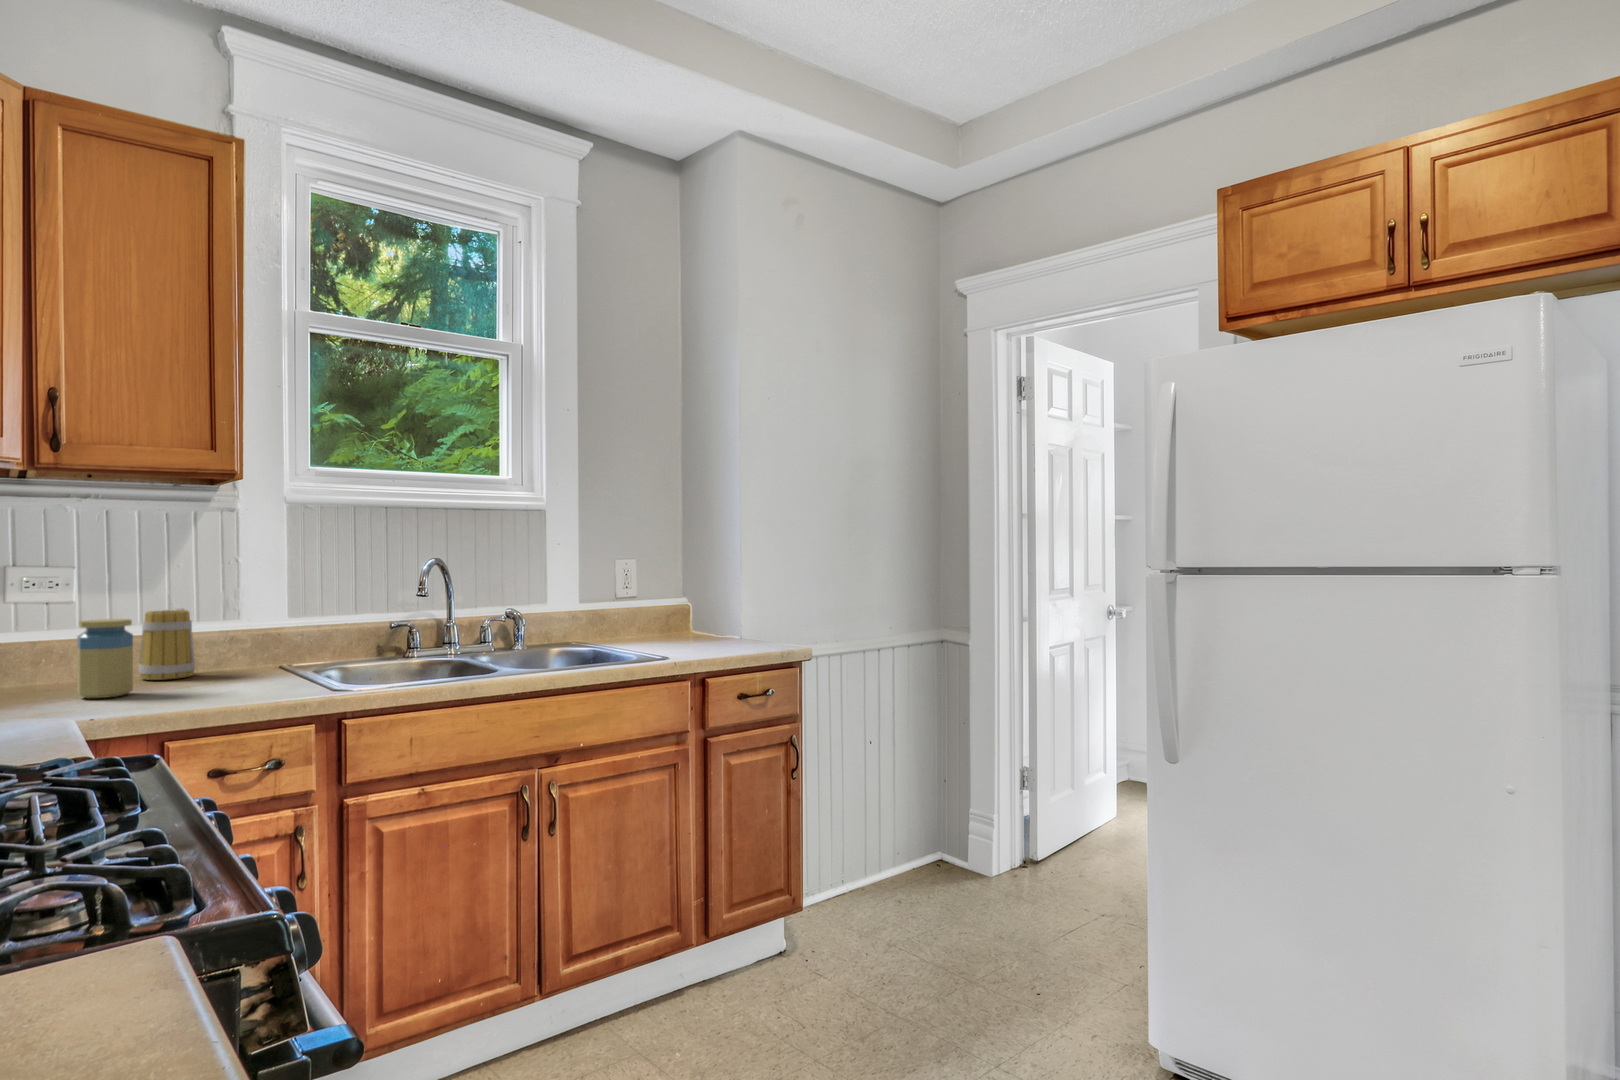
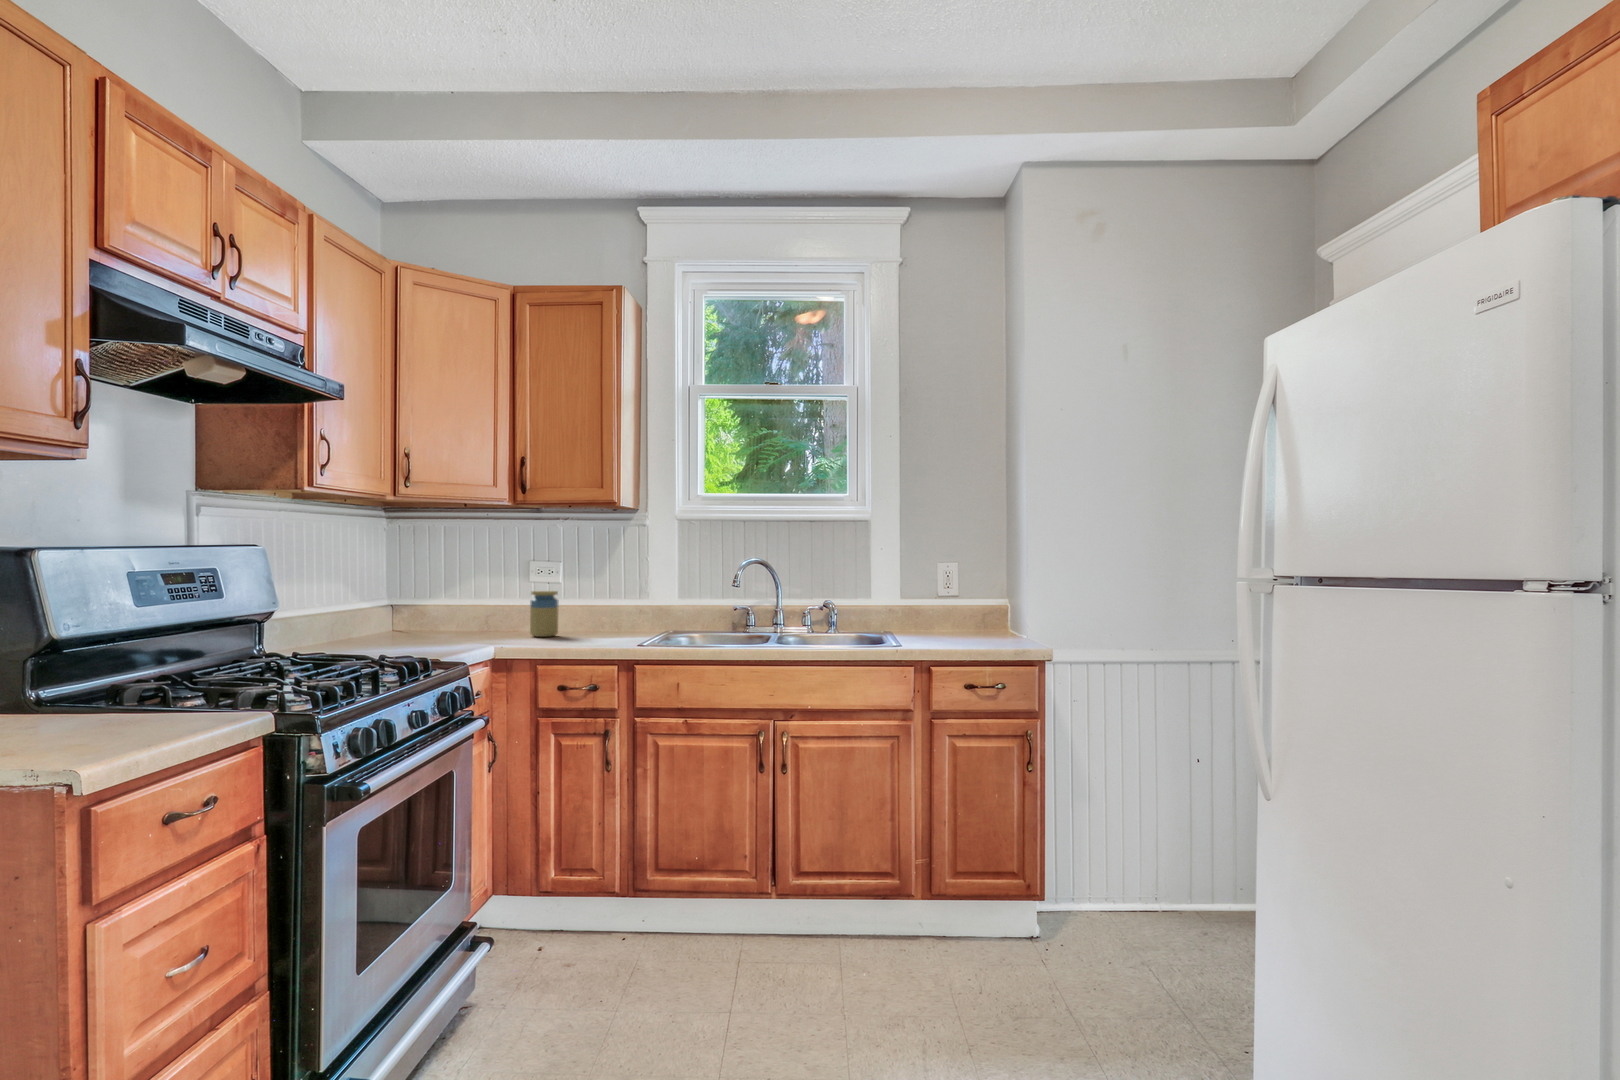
mug: present [138,608,195,680] -> none [582,588,618,631]

